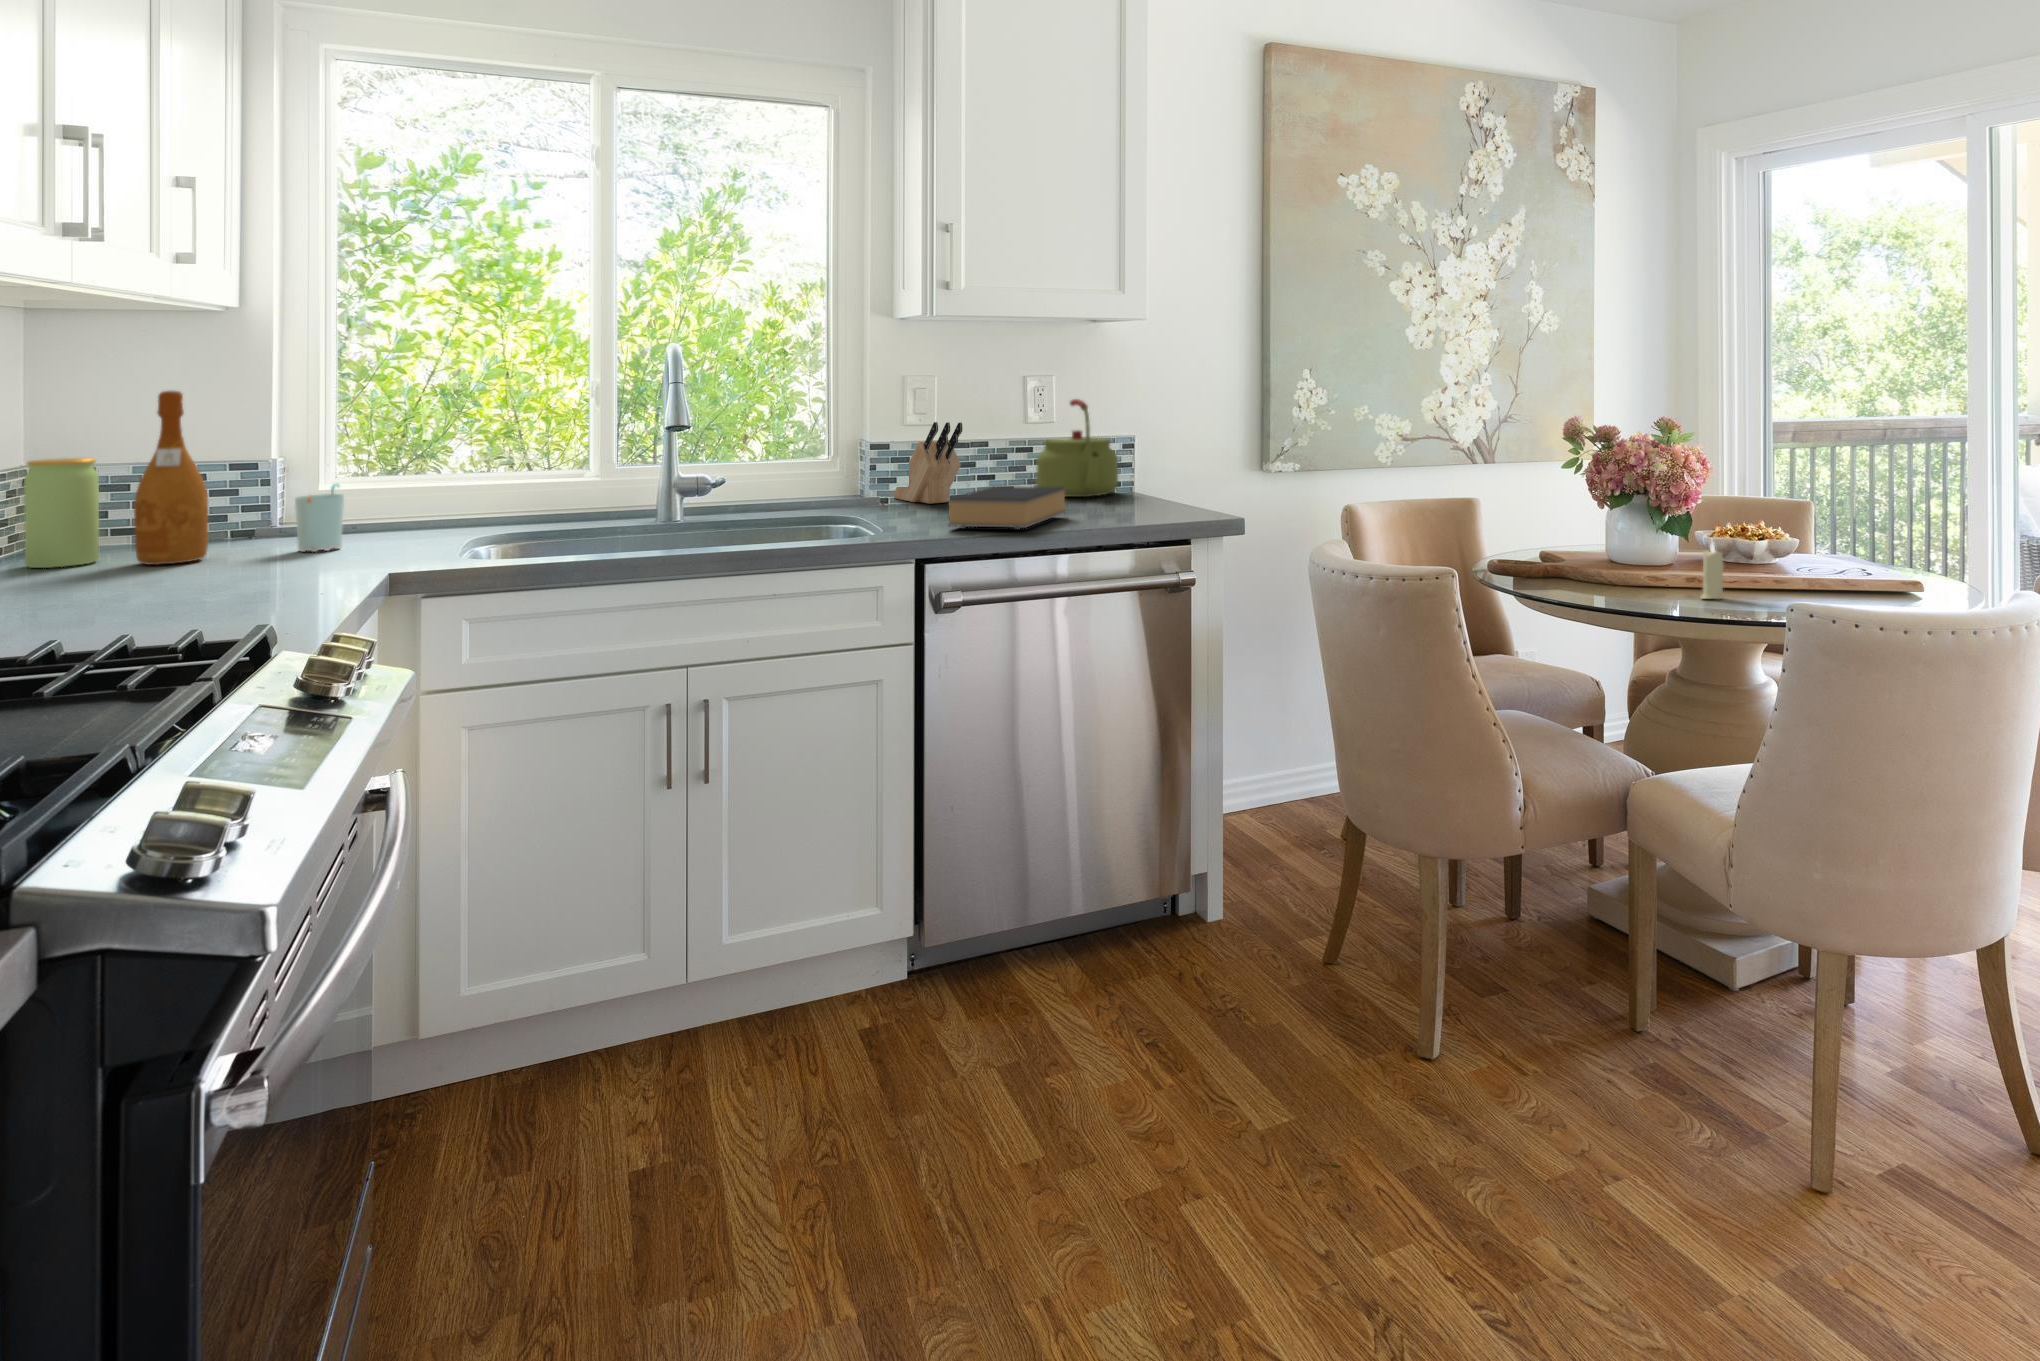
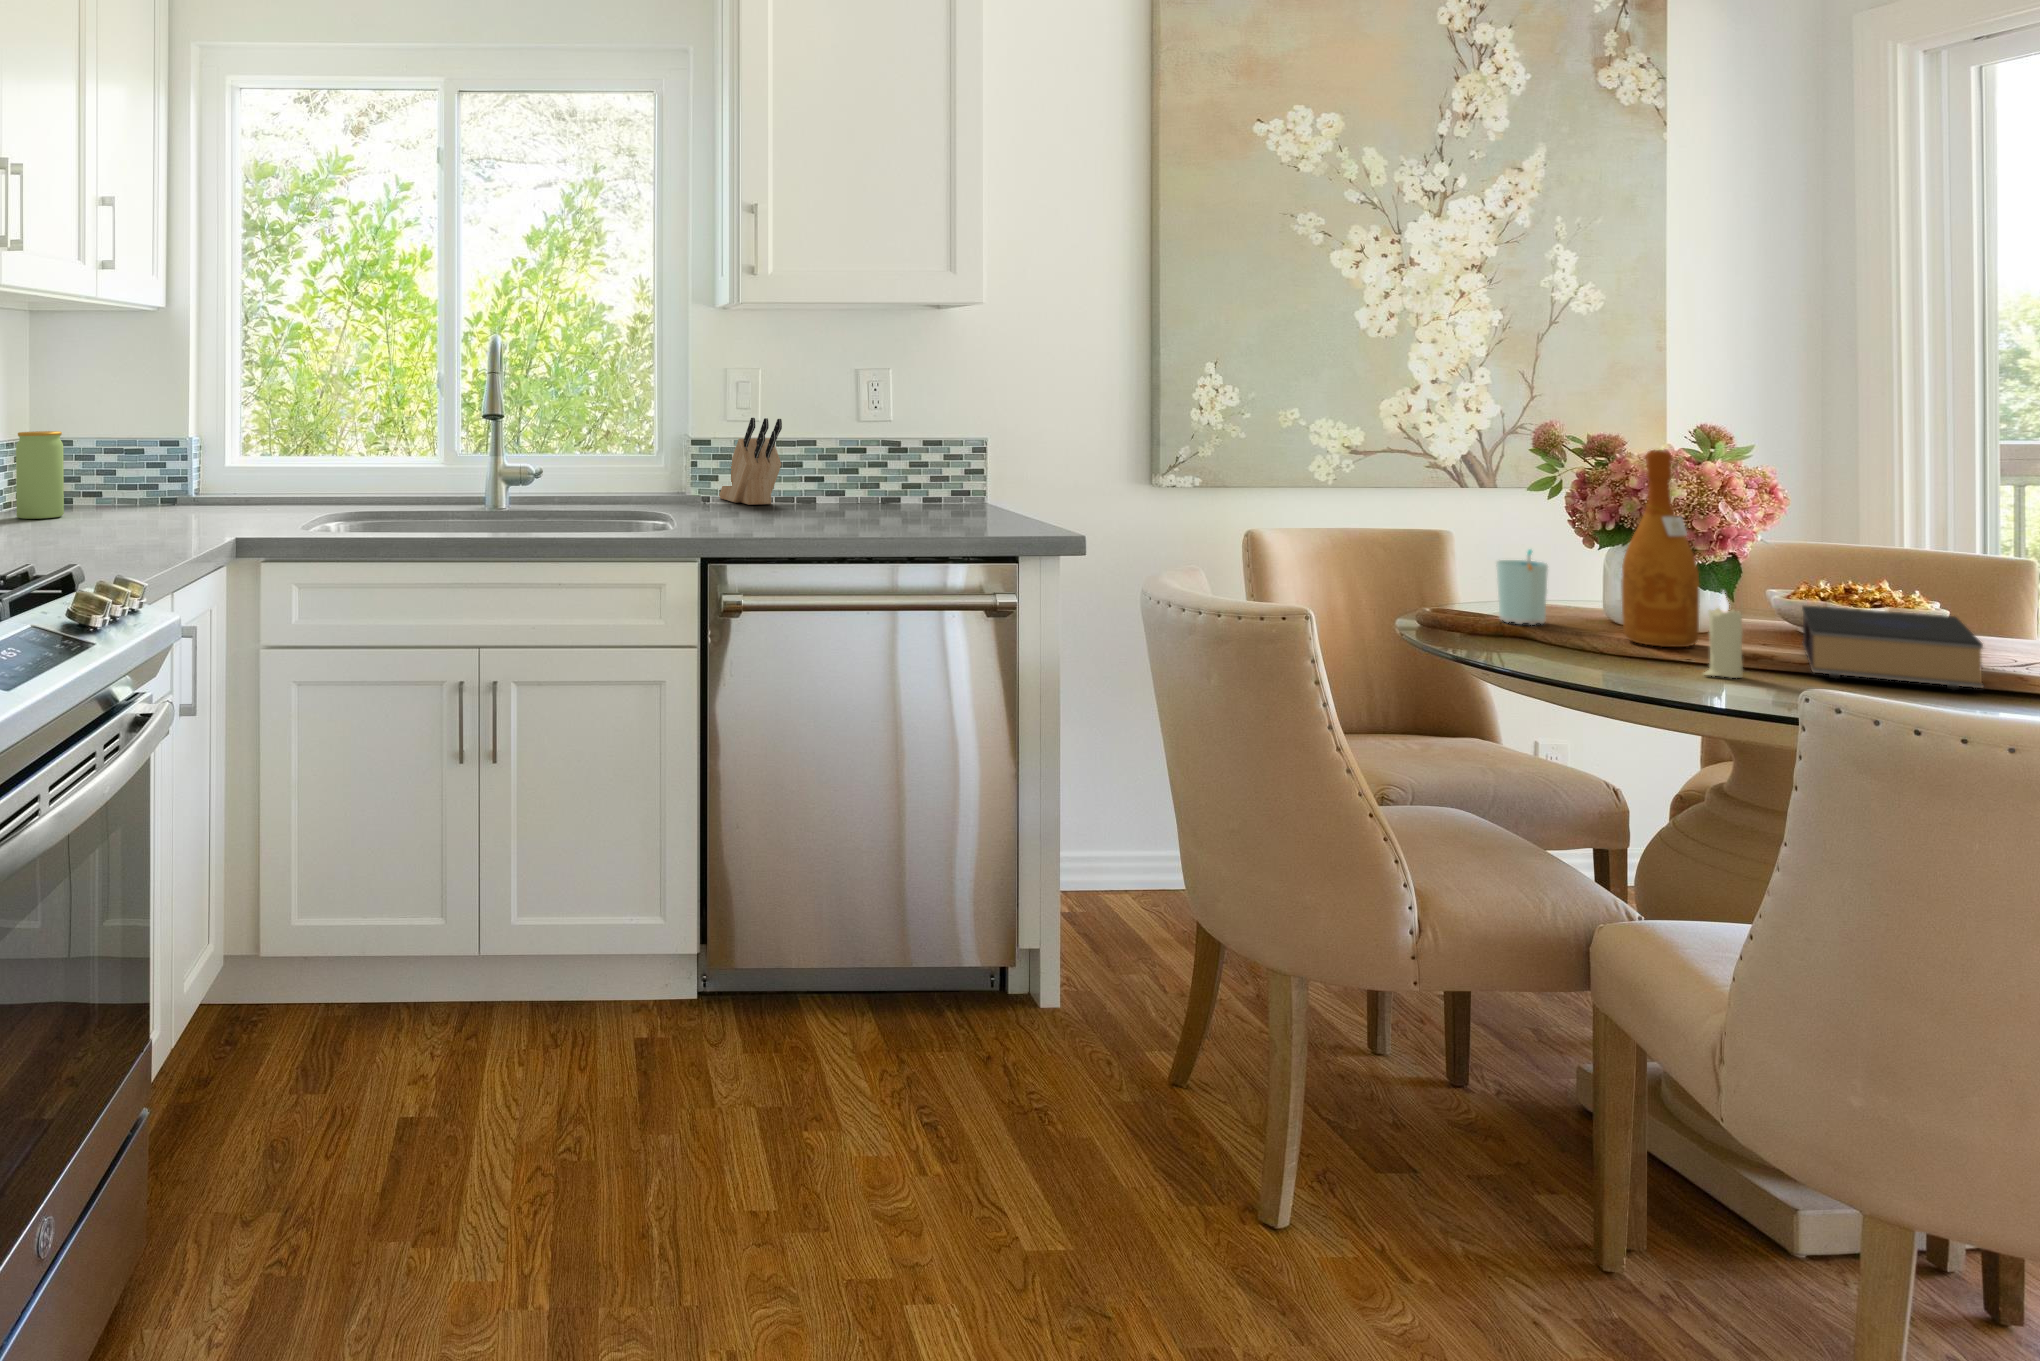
wine bottle: present [134,391,208,565] -> present [1621,450,1699,647]
kettle: present [1036,399,1118,497] -> none [870,396,964,505]
cup: present [295,484,344,552] -> present [1496,550,1548,625]
book: present [948,486,1065,530] -> present [1802,606,1984,690]

